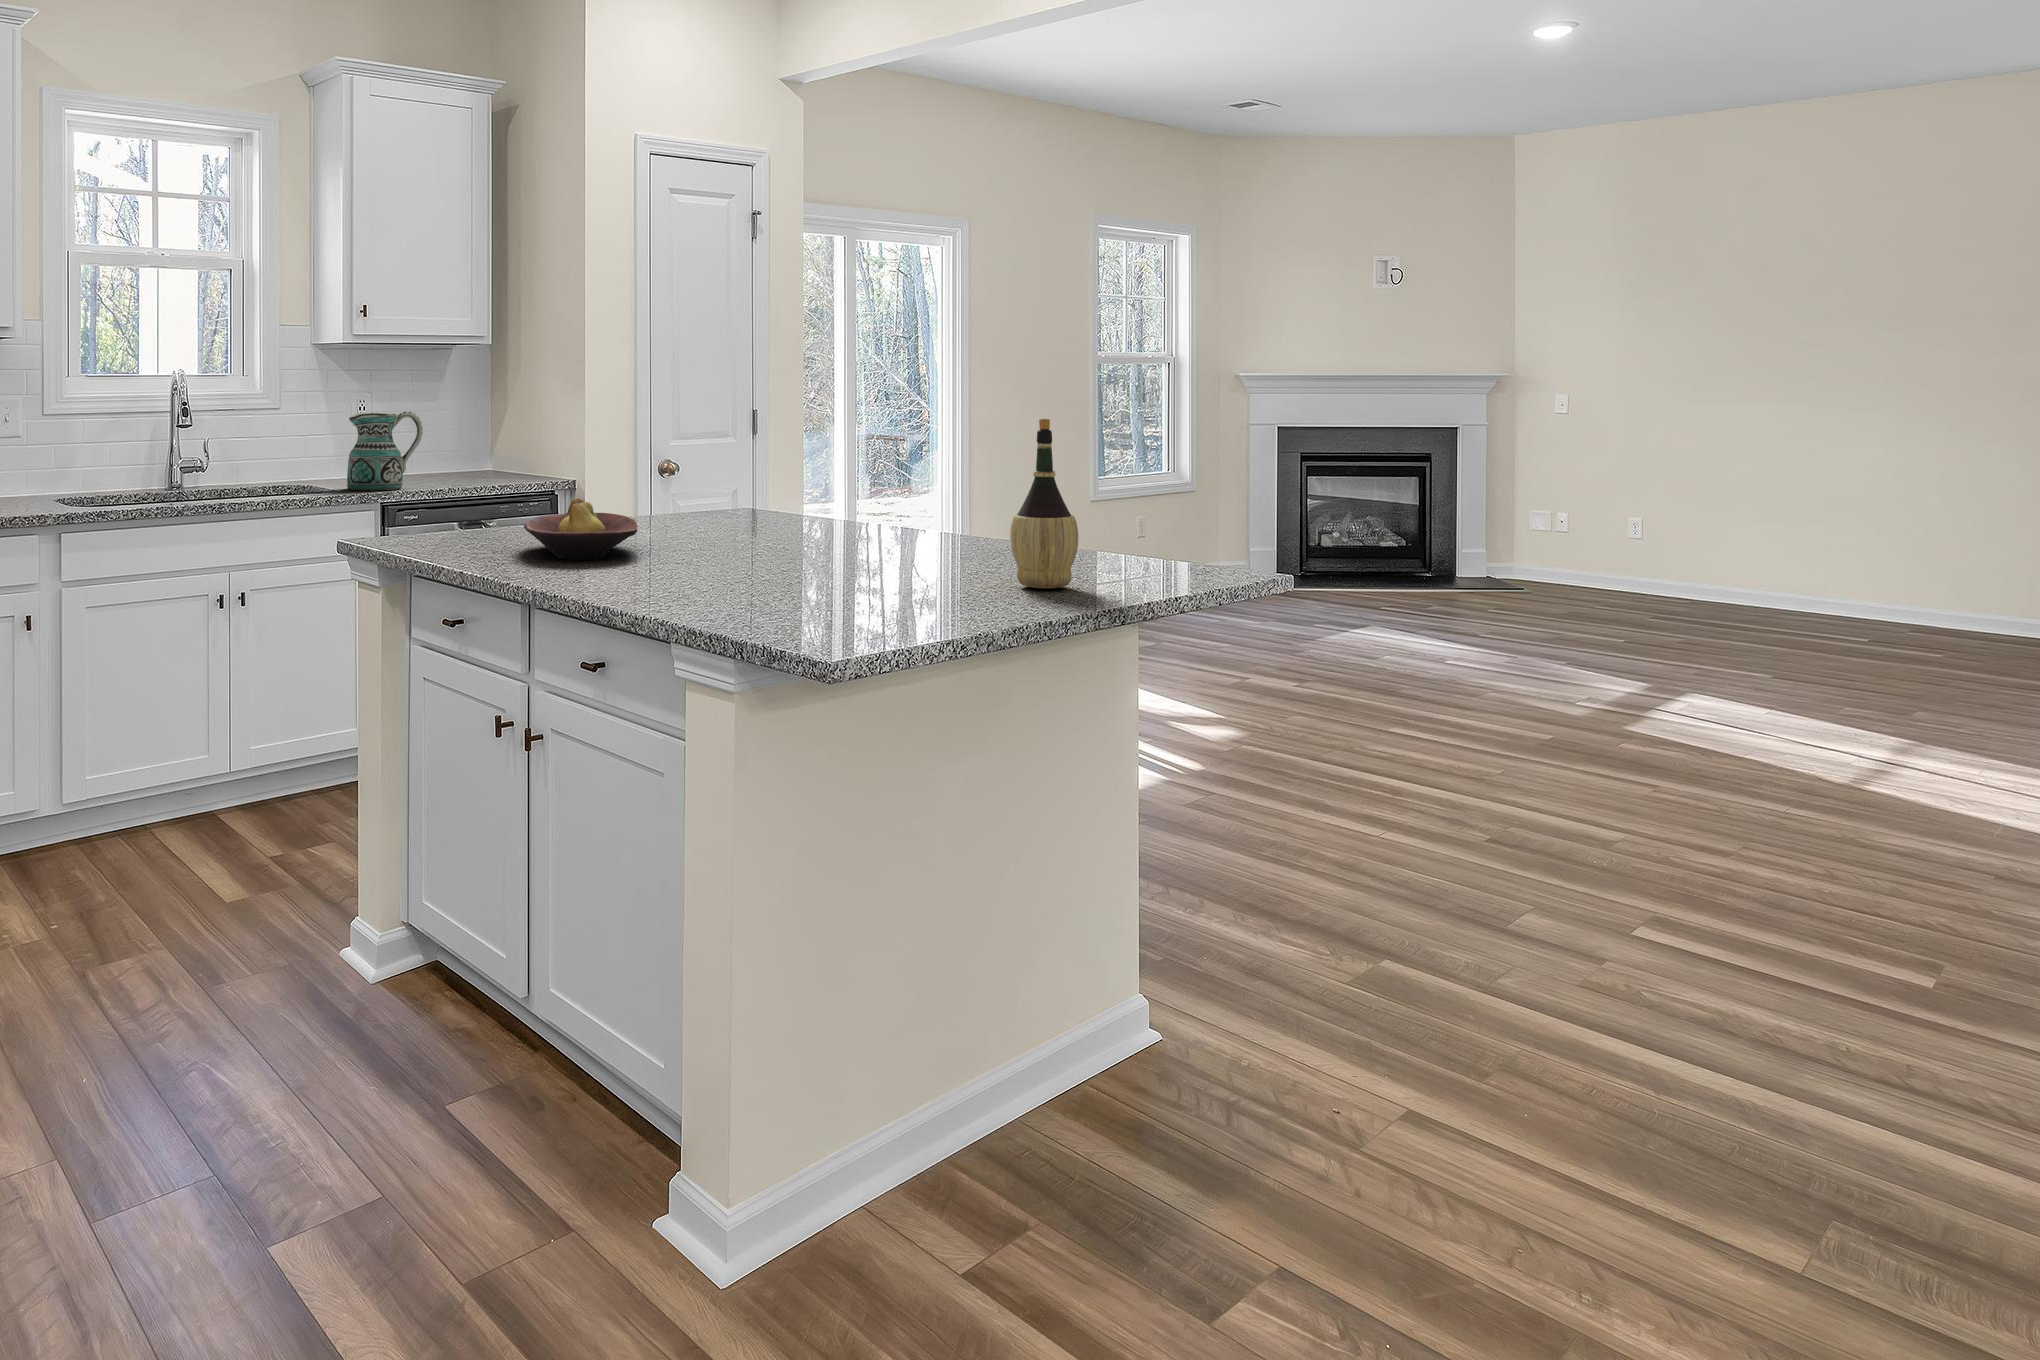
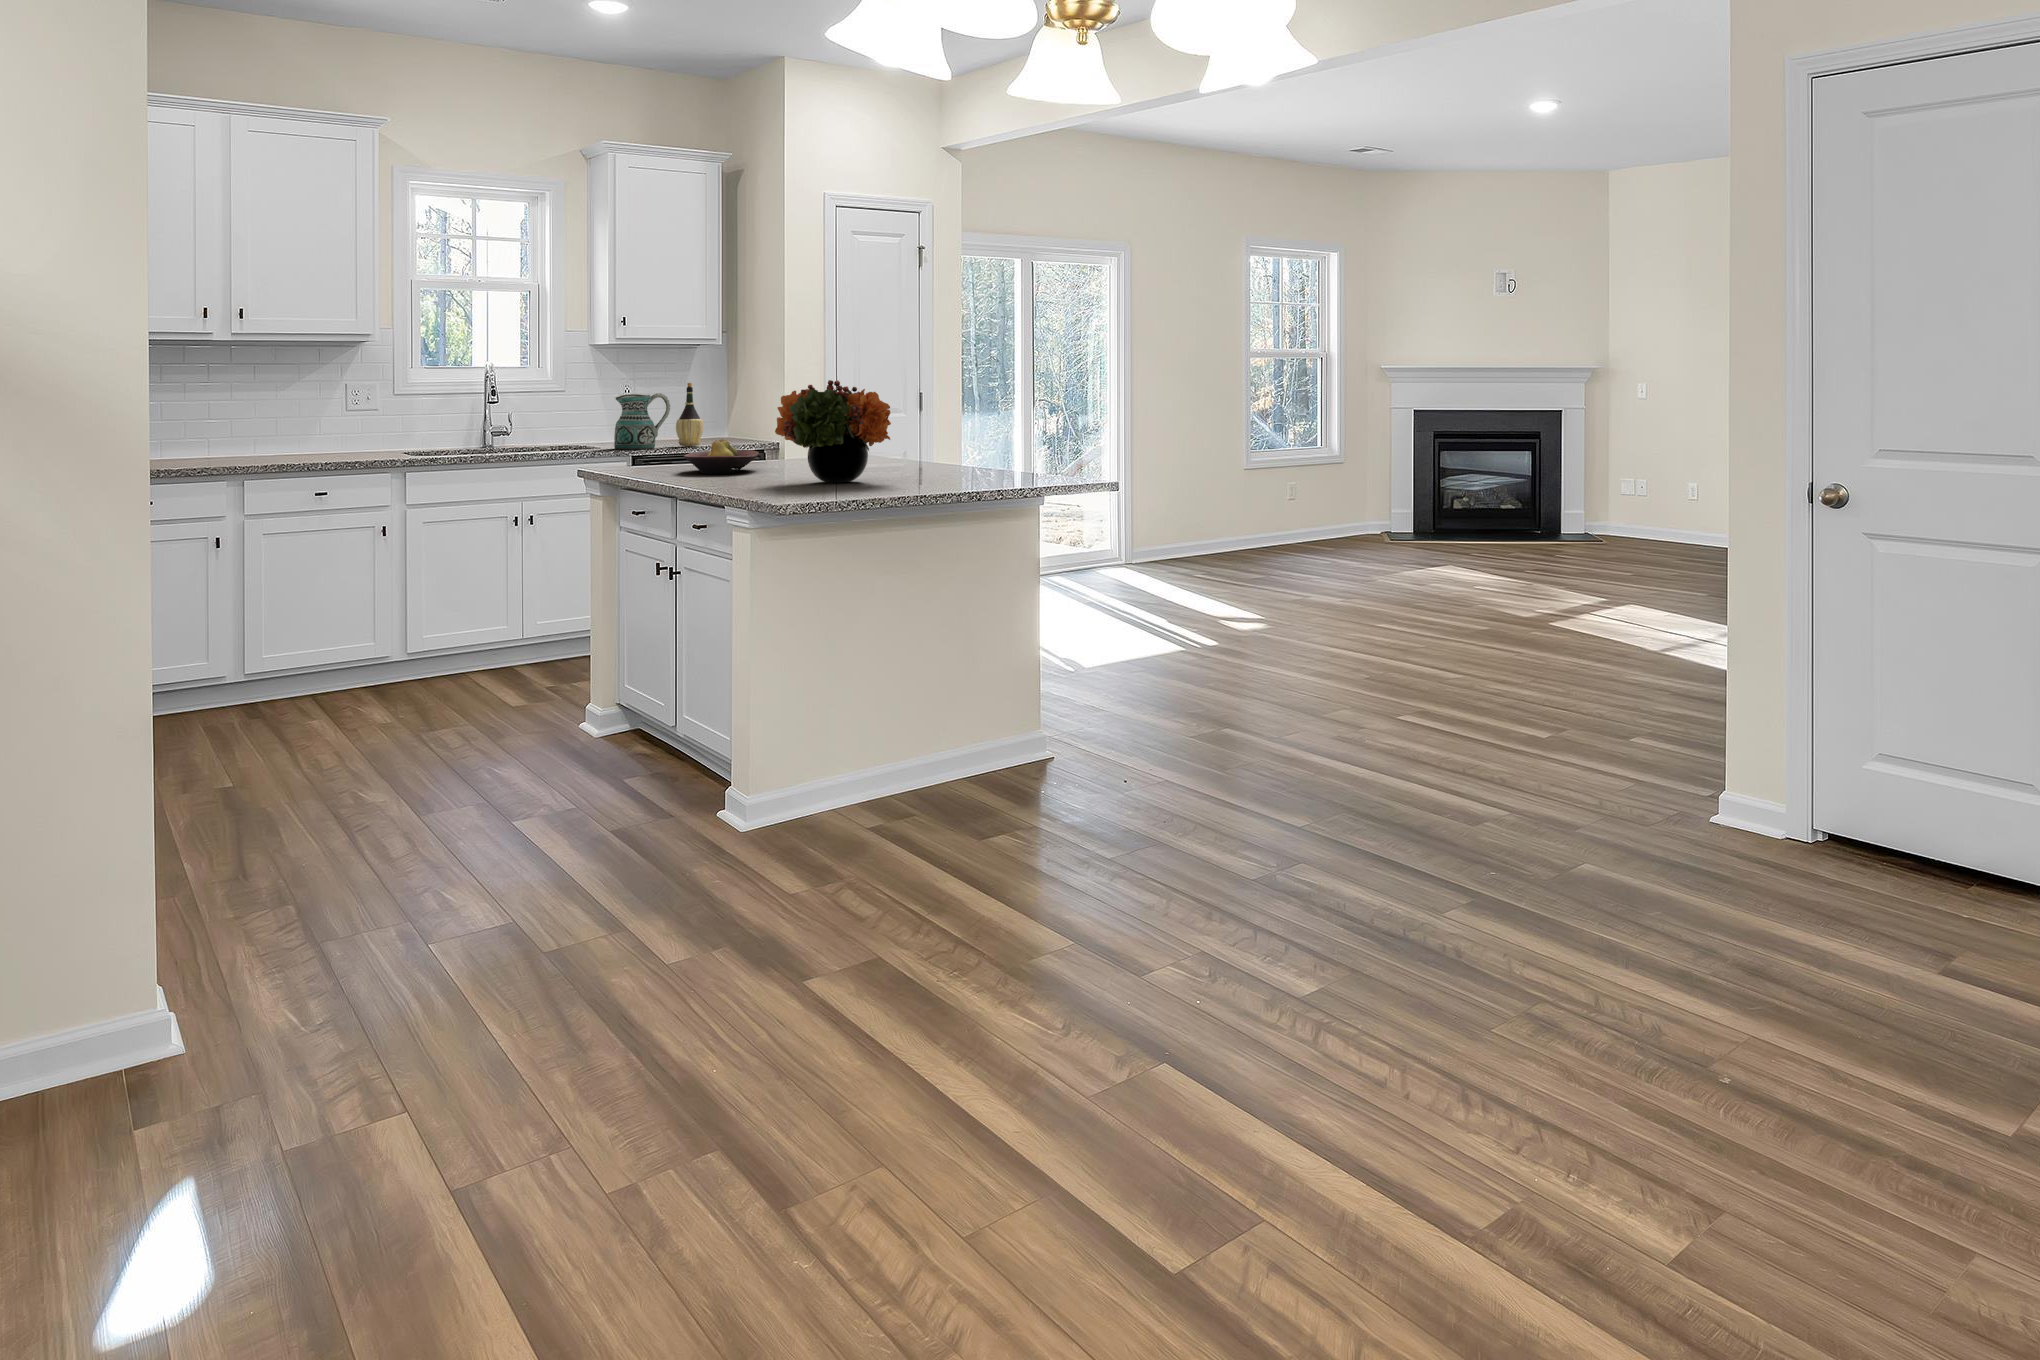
flower arrangement: none [721,411,918,590] -> present [775,380,891,482]
wine bottle: present [1010,419,1078,588] -> present [676,383,703,446]

